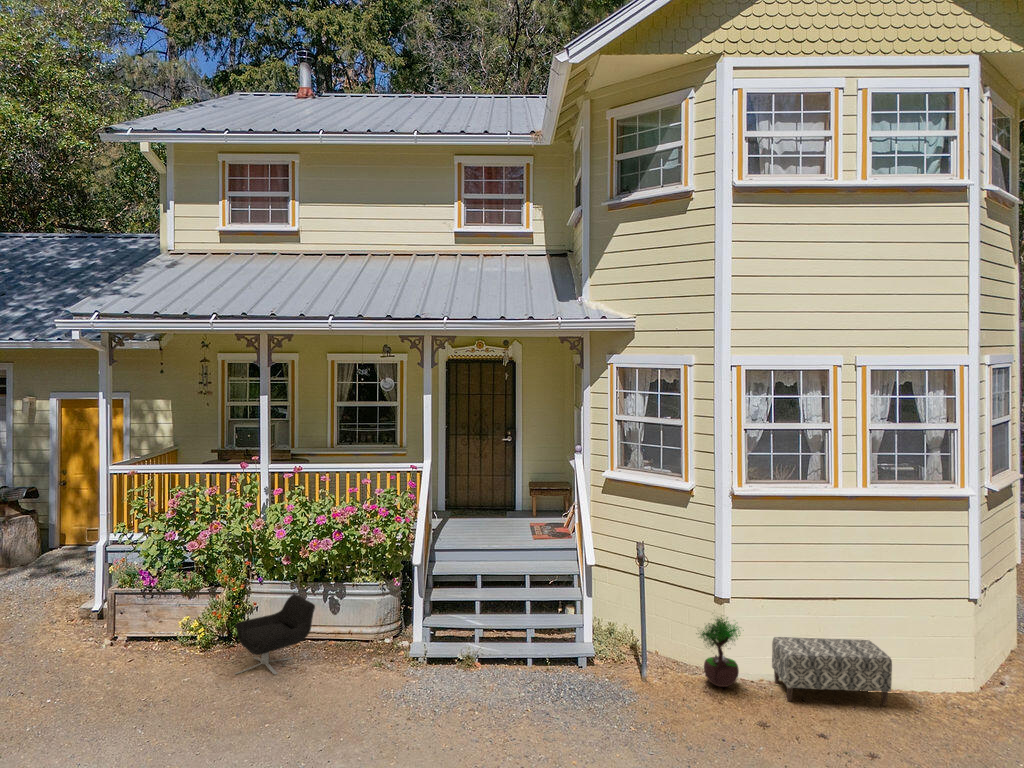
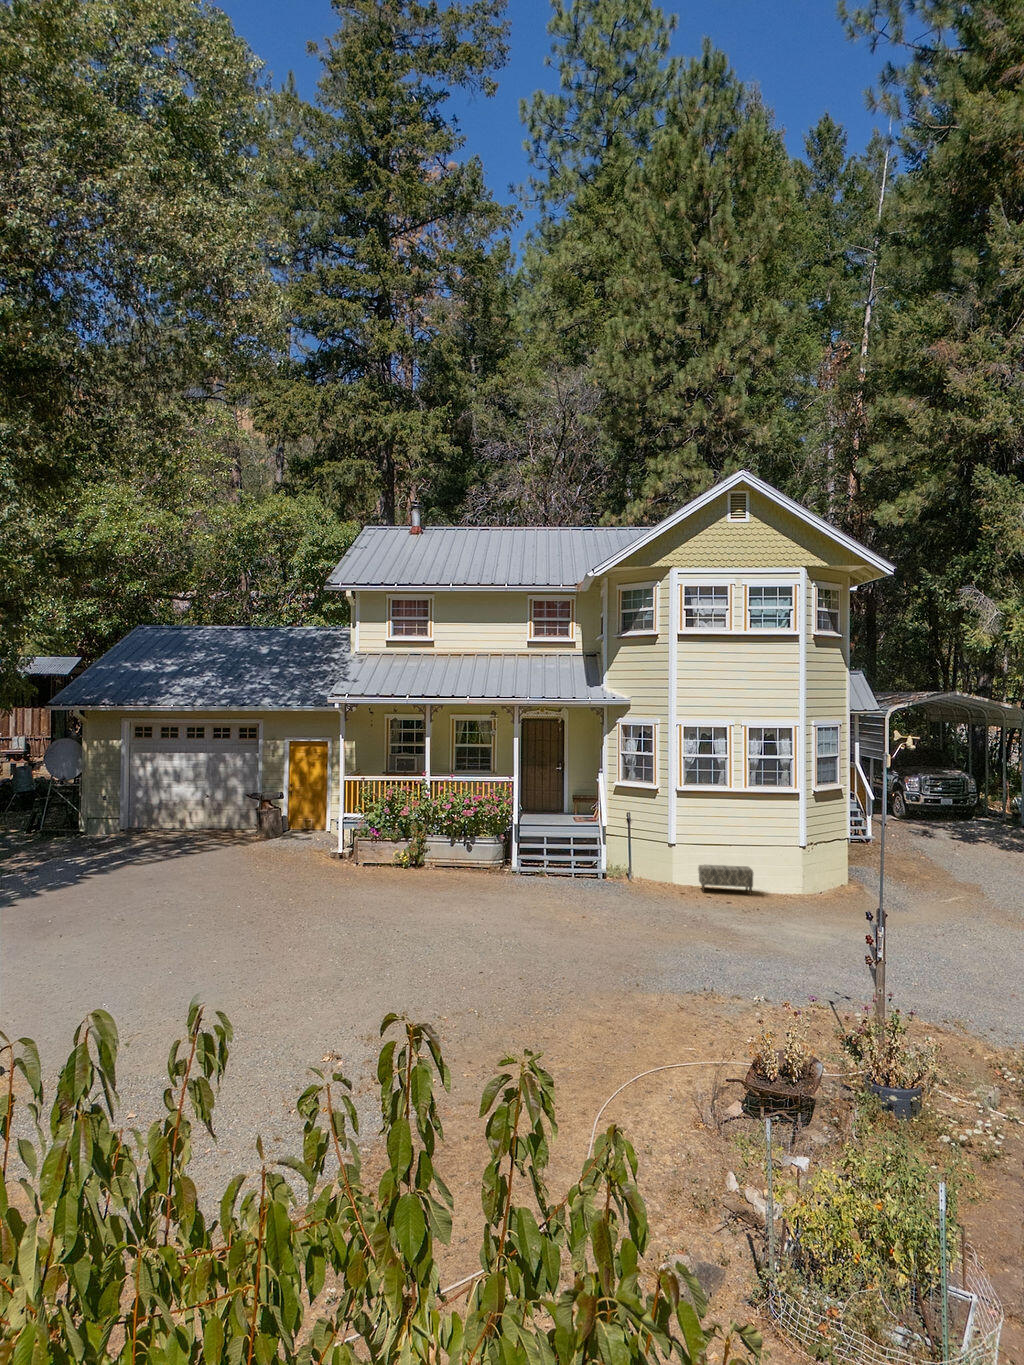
lounge chair: present [235,594,315,675] -> none [422,842,463,877]
potted tree: present [701,617,740,687] -> none [658,848,681,888]

